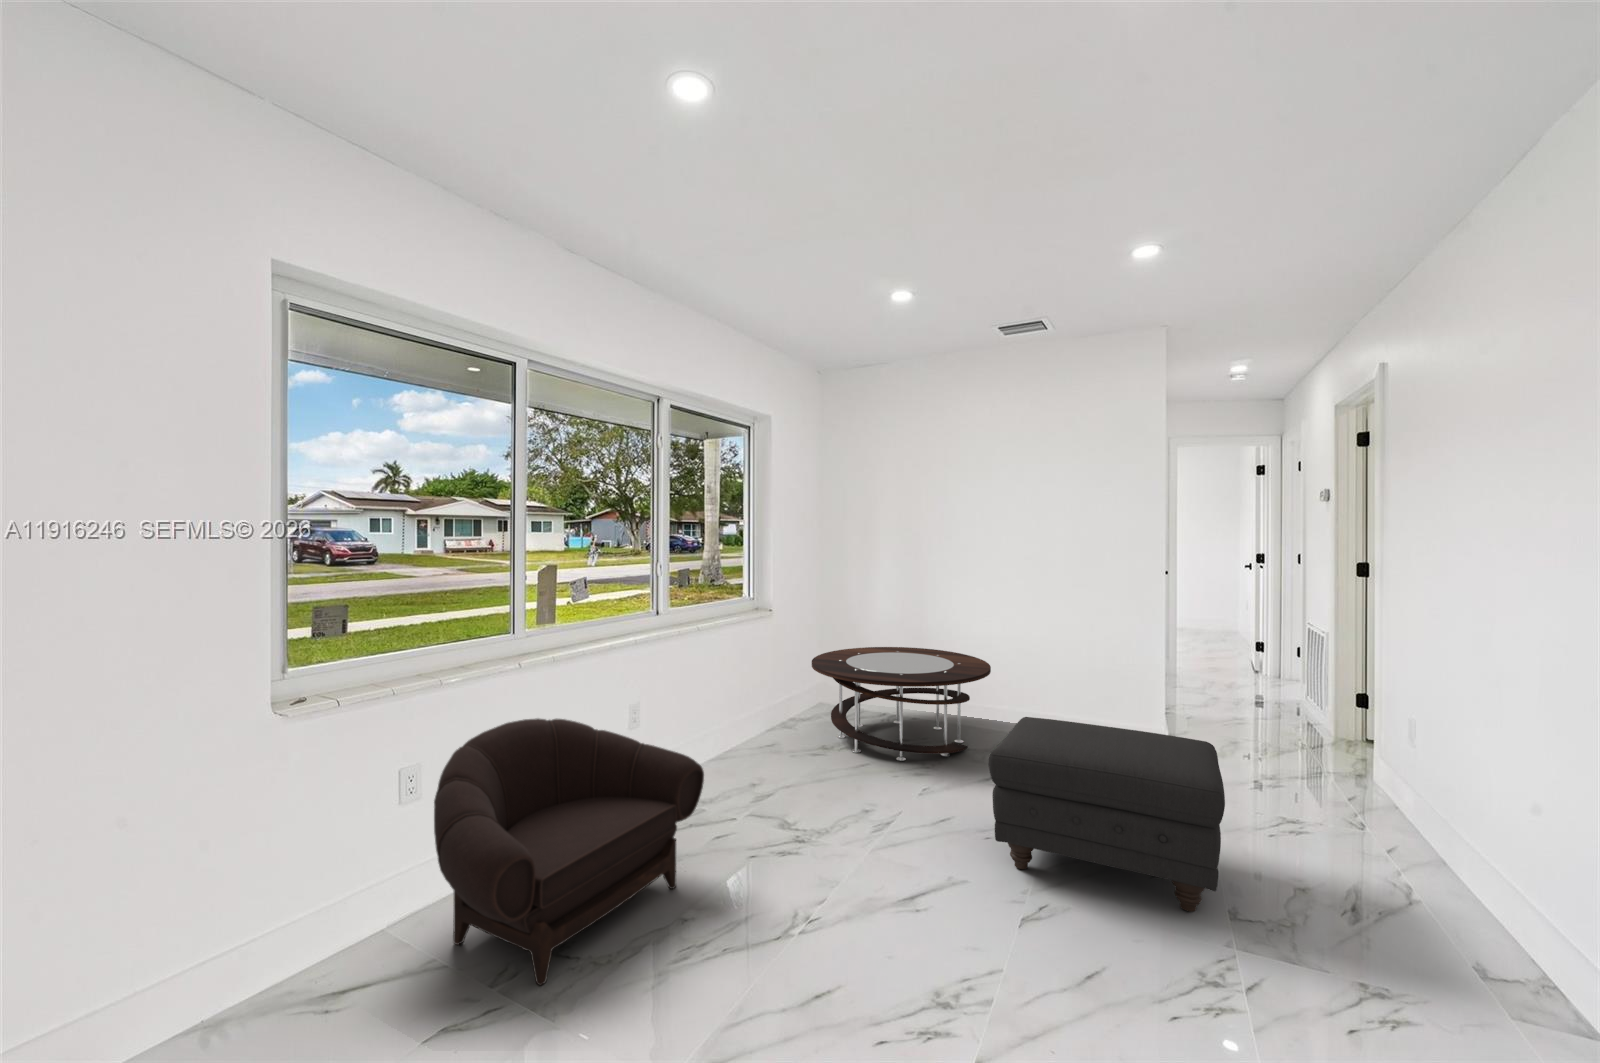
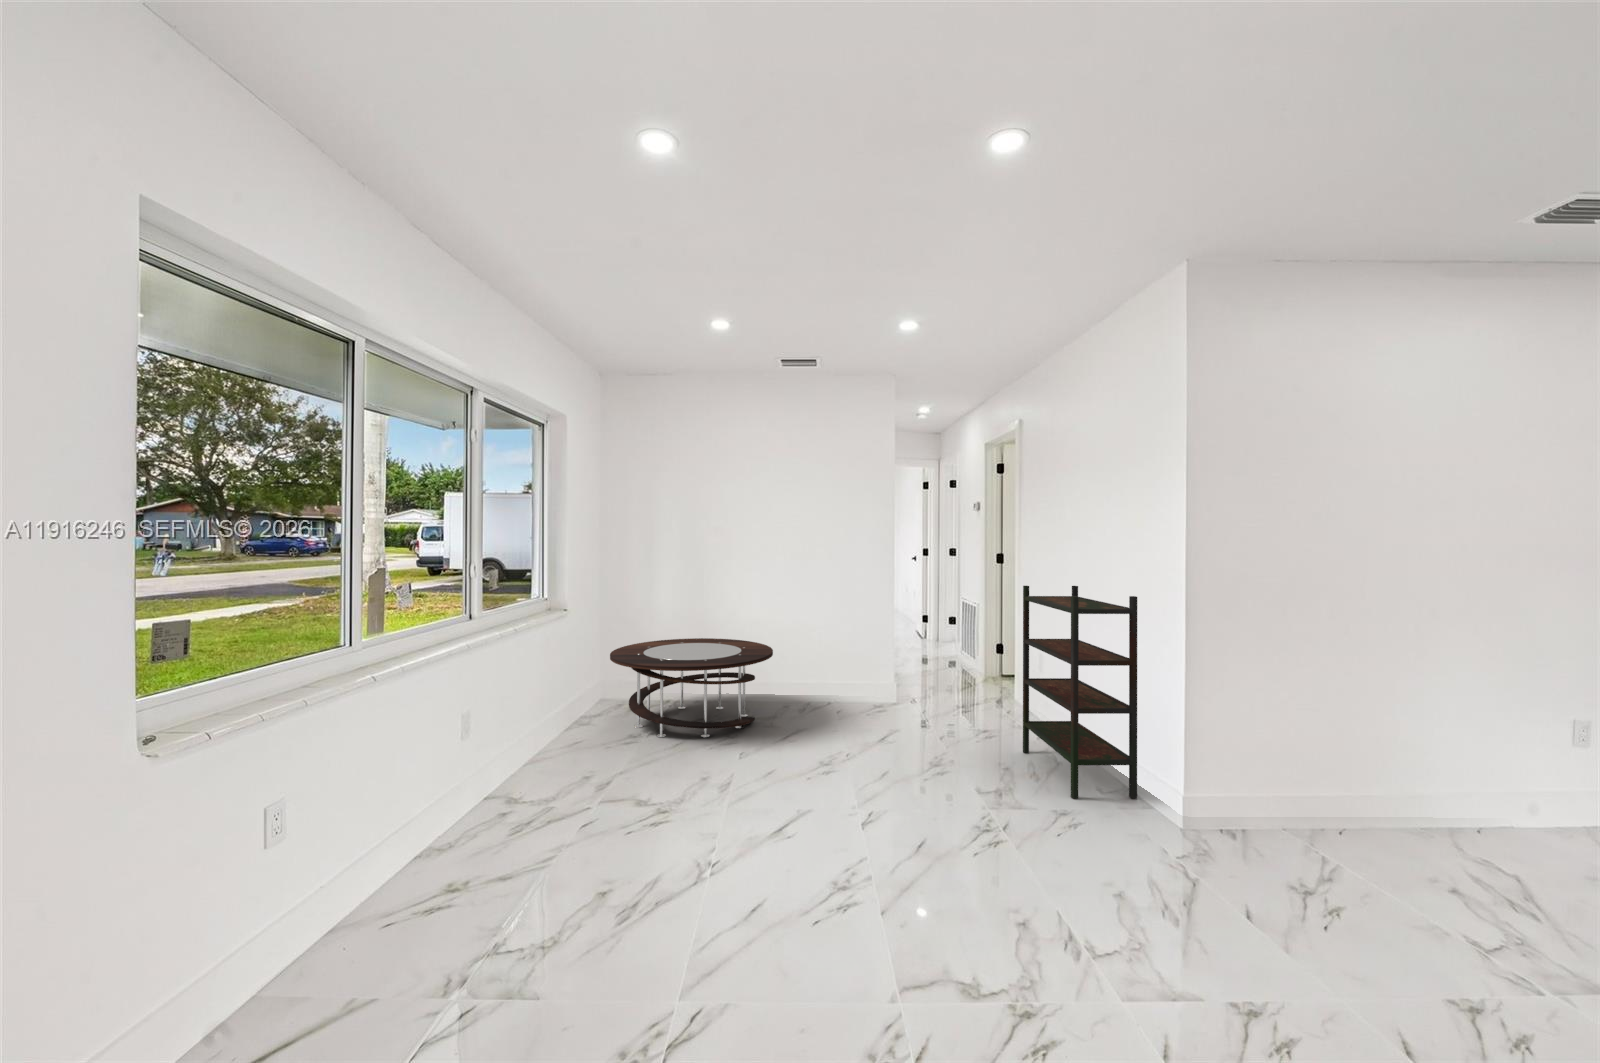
bookshelf: none [1347,611,1564,1004] -> present [1023,586,1137,799]
ottoman: present [988,717,1225,912] -> none [822,680,980,797]
armchair: present [434,719,704,985] -> none [333,729,590,972]

